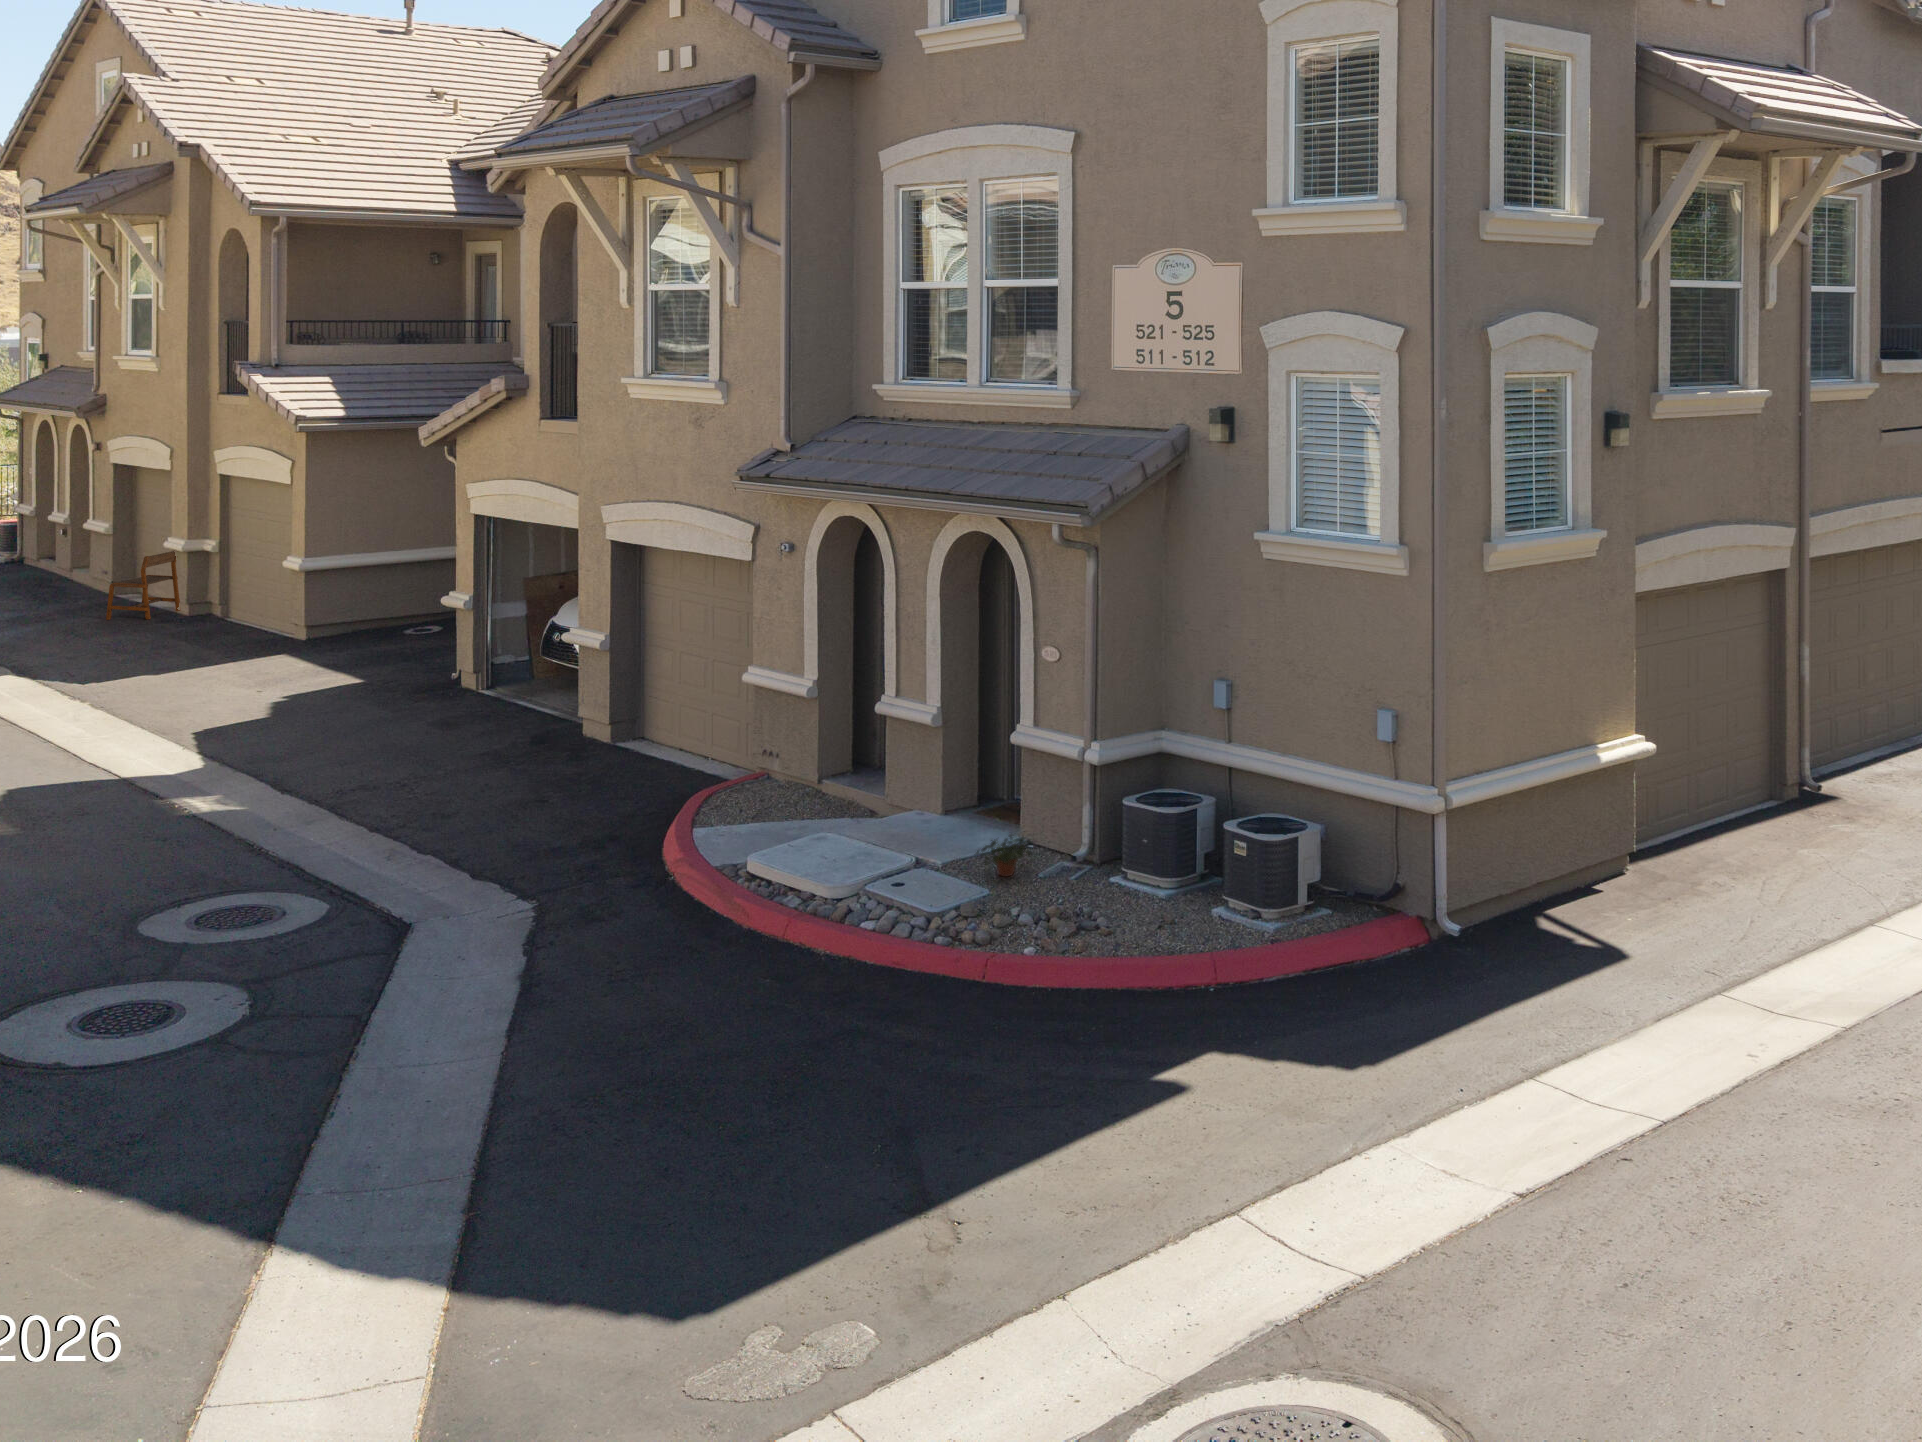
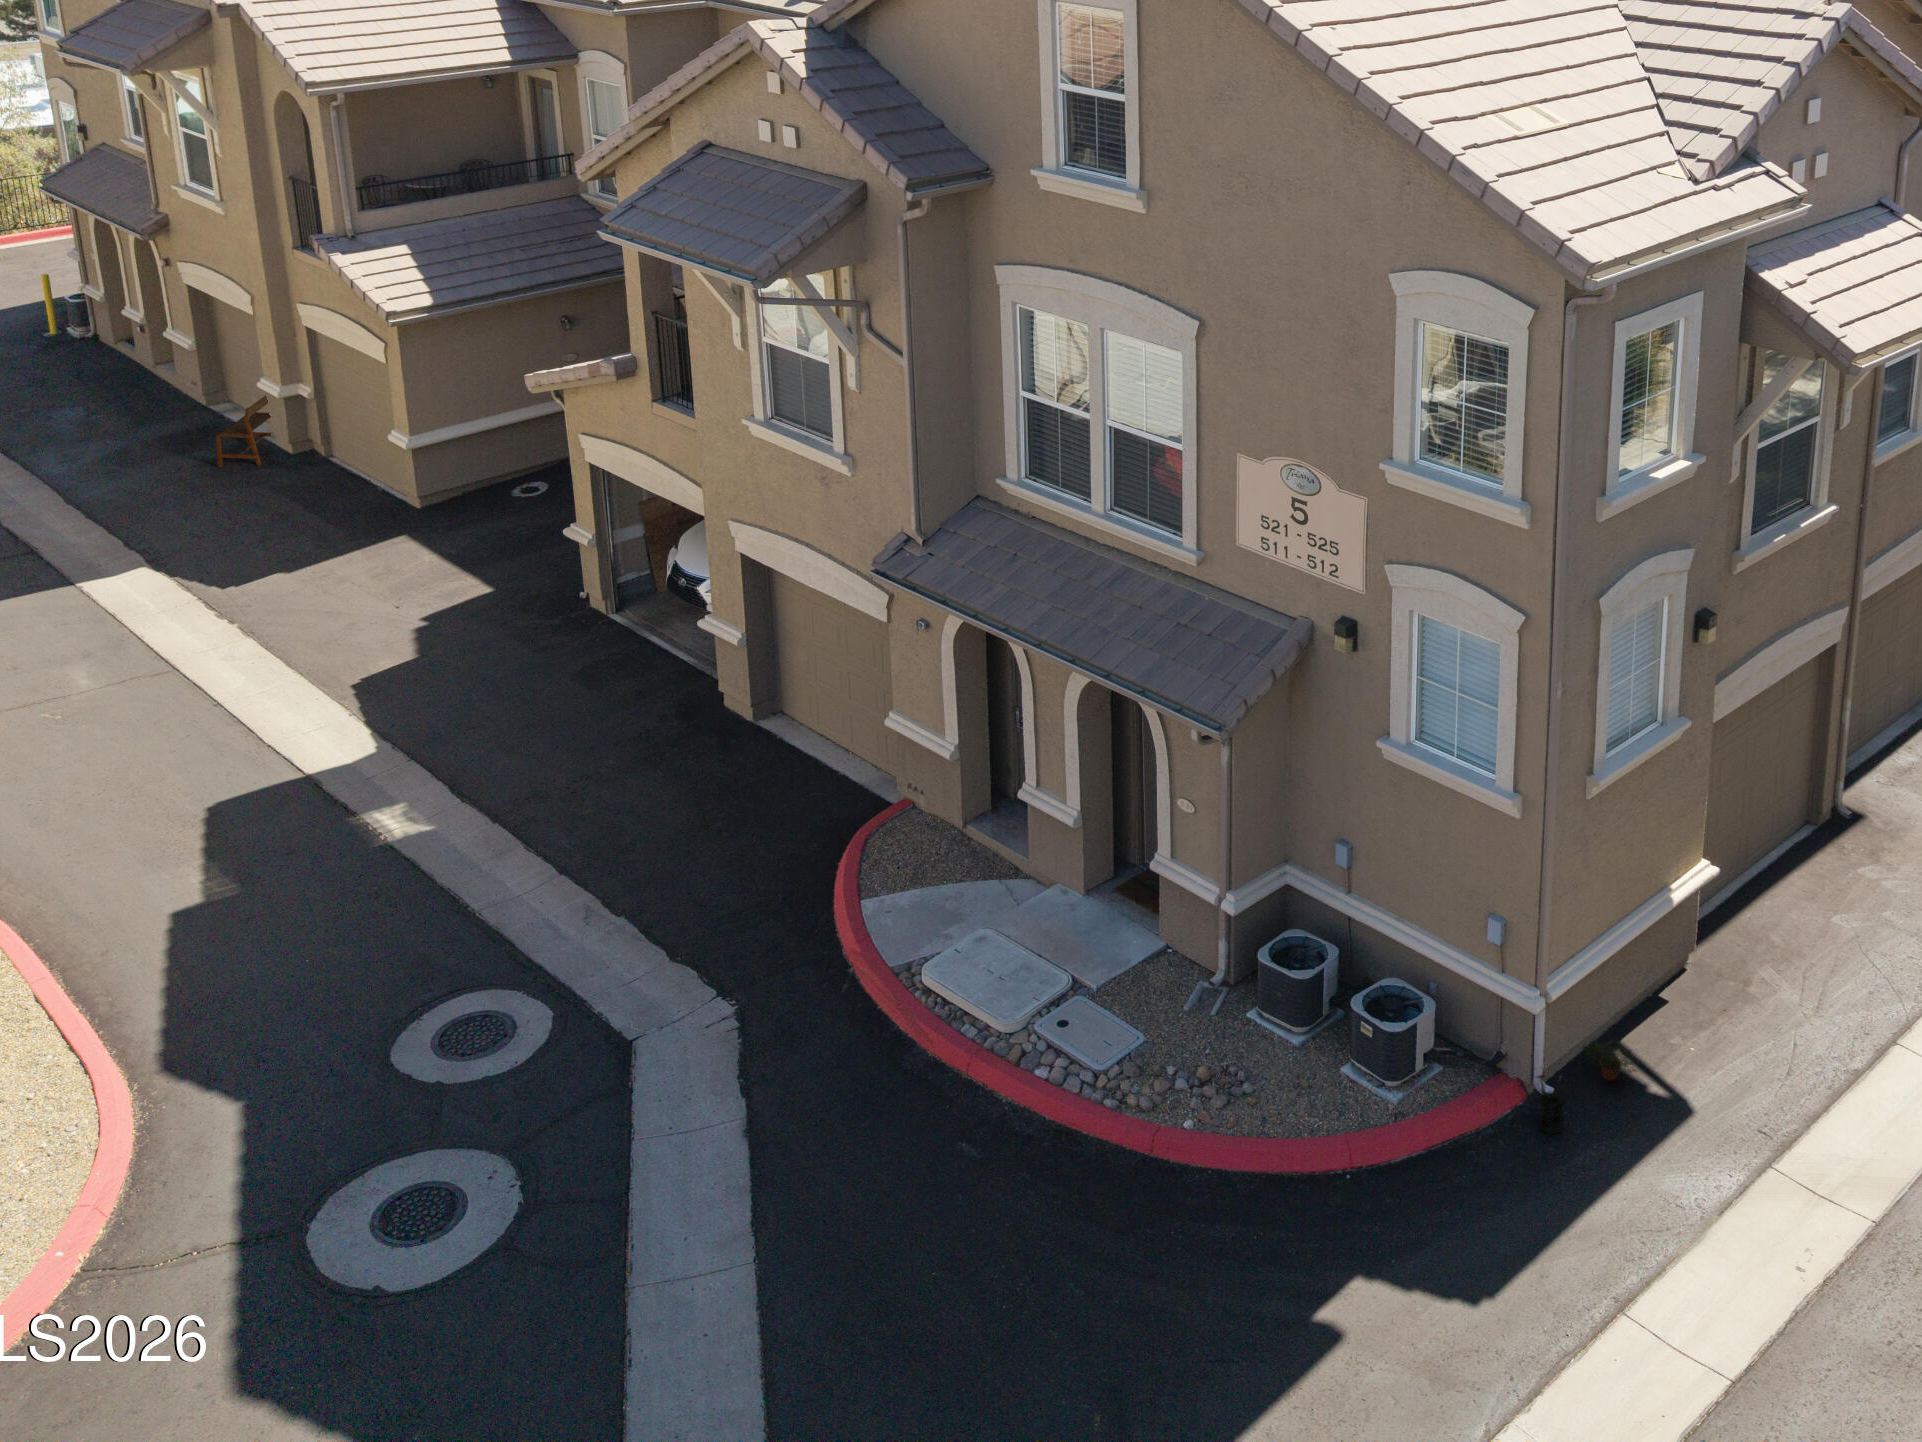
potted plant: present [976,834,1035,876] -> present [1583,1041,1640,1081]
watering can: none [1441,904,1473,963] -> present [1538,1075,1565,1134]

